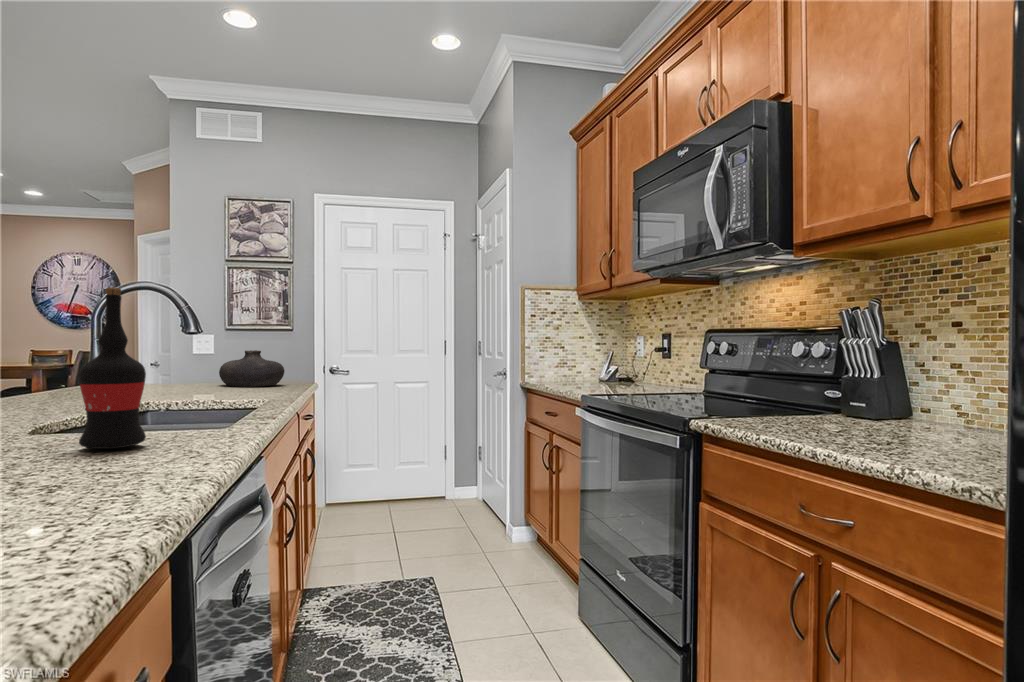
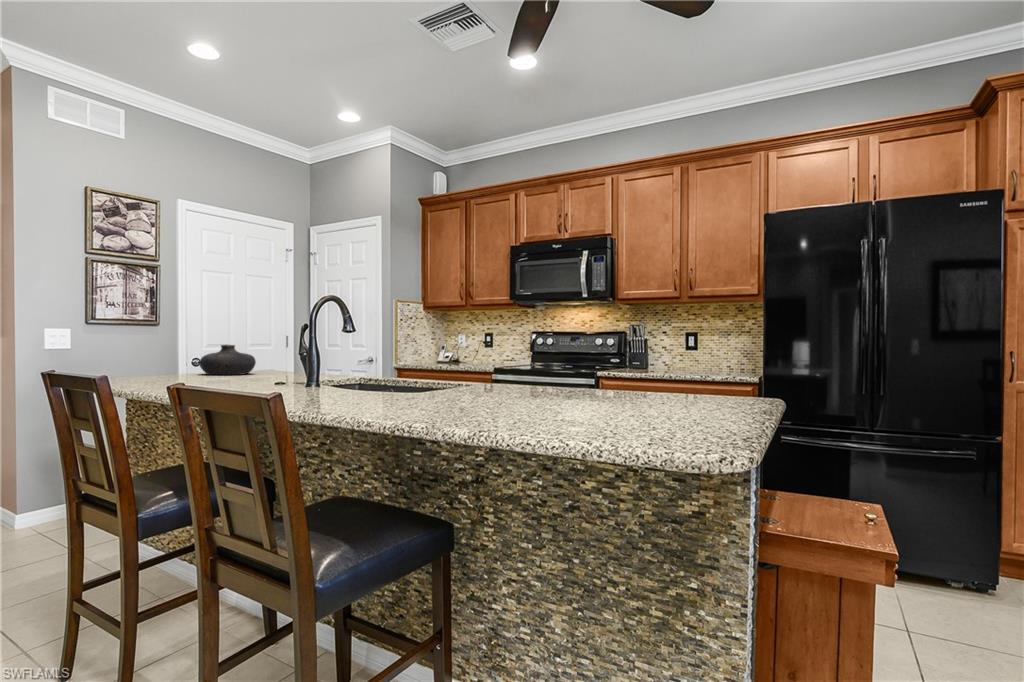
wine bottle: present [79,287,146,449] -> none [491,319,517,392]

